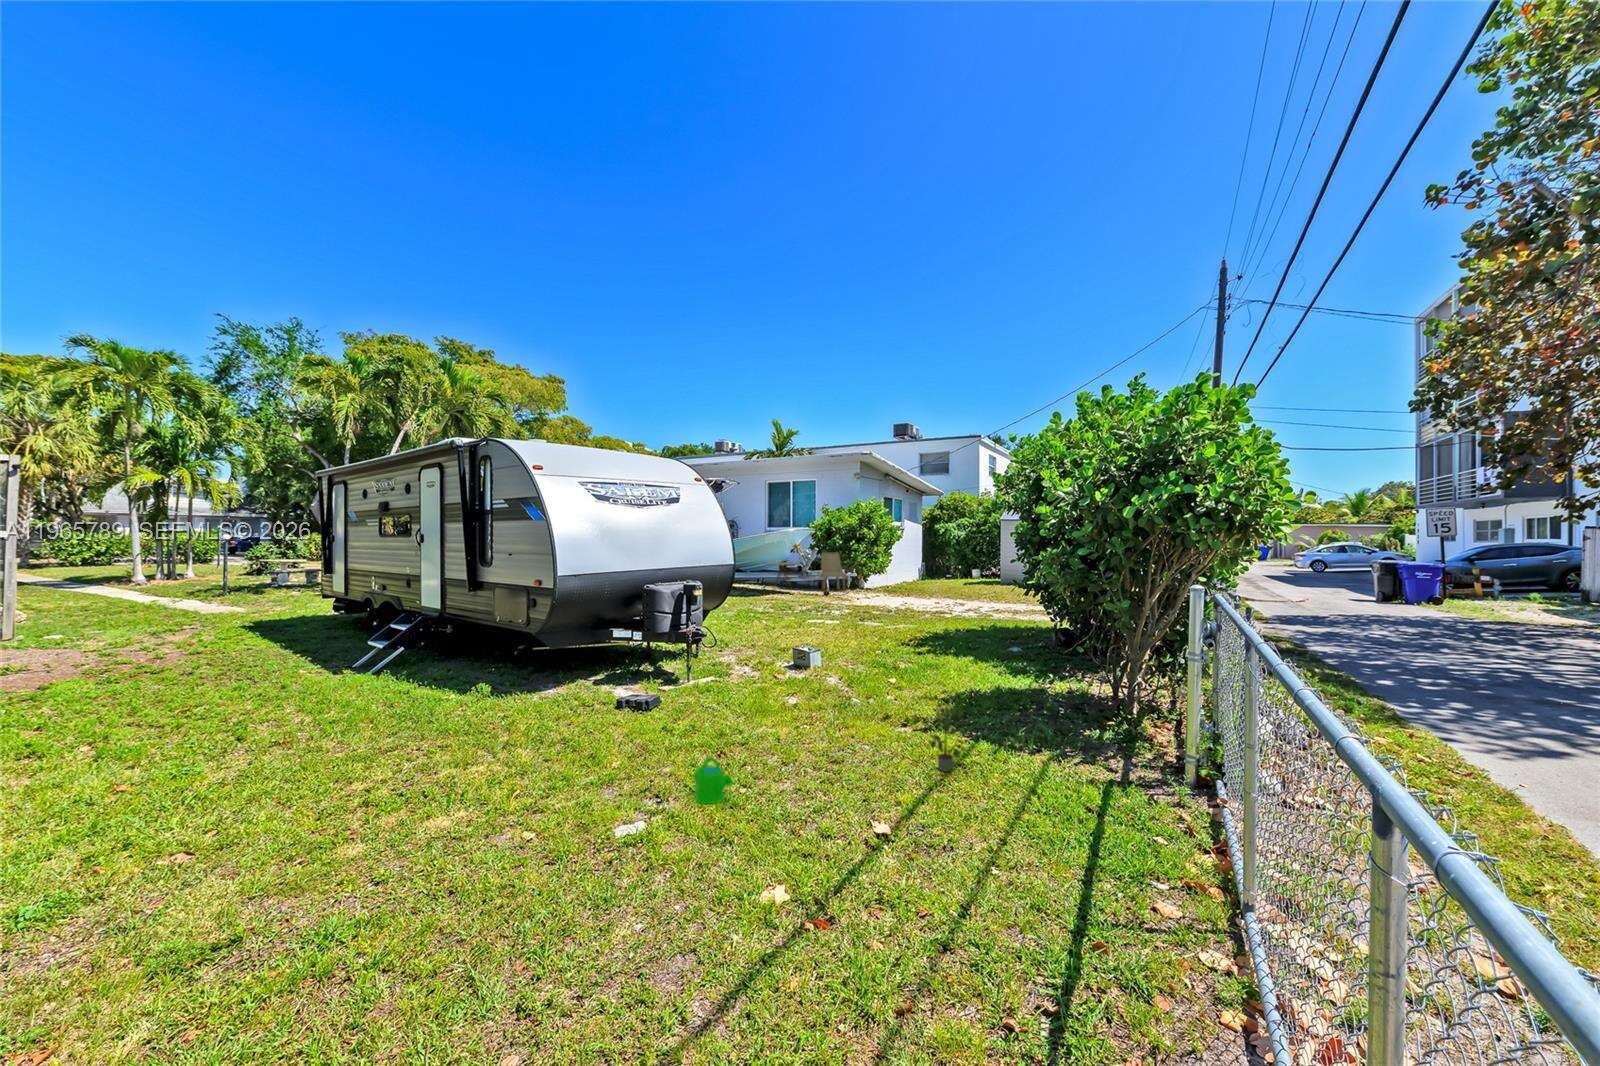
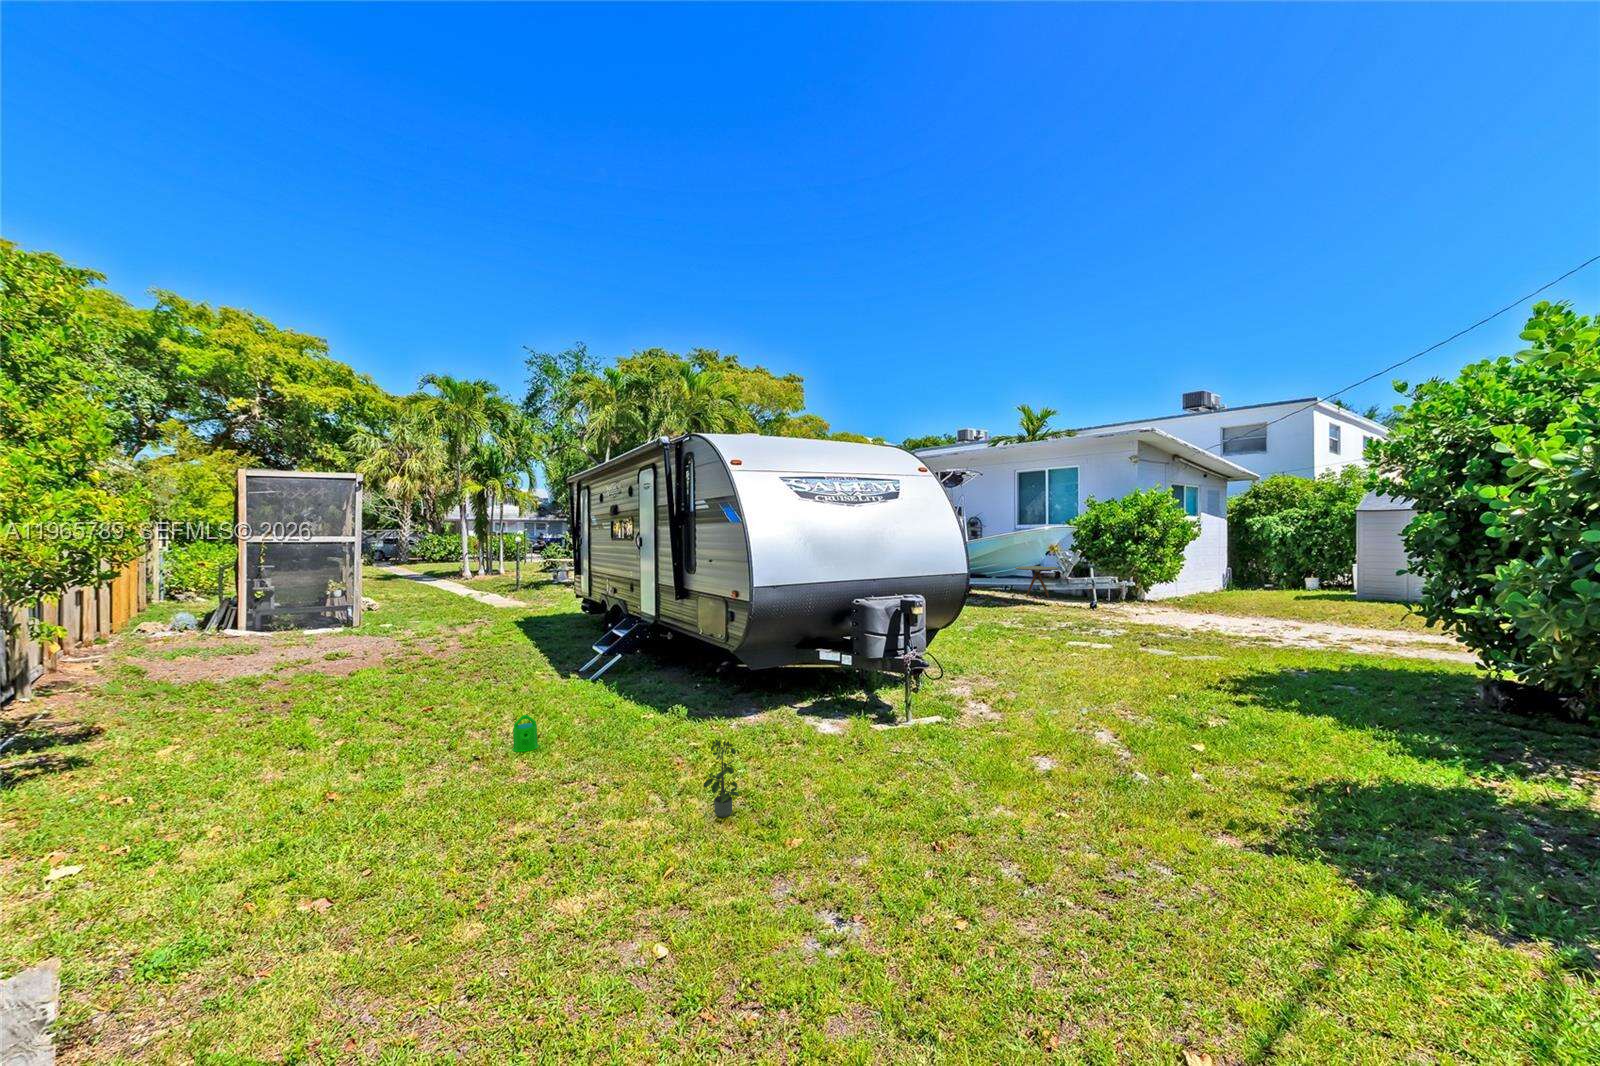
chair: present [821,553,846,591] -> none [1087,555,1120,604]
potted plant: present [930,707,968,772] -> present [704,739,739,817]
watering can: present [694,757,733,804] -> present [512,715,539,752]

